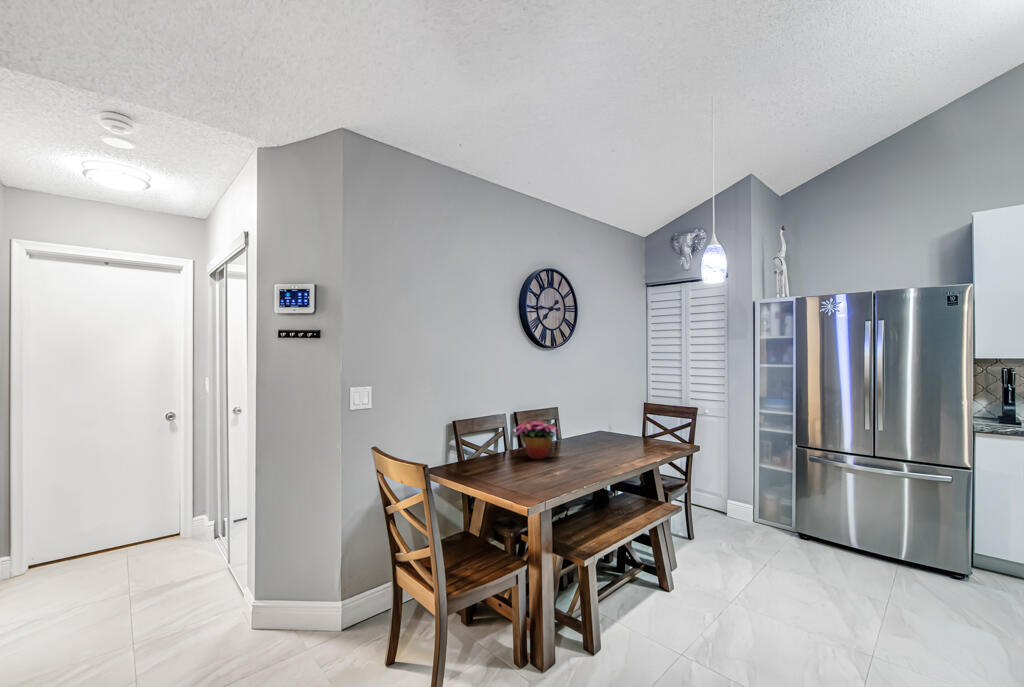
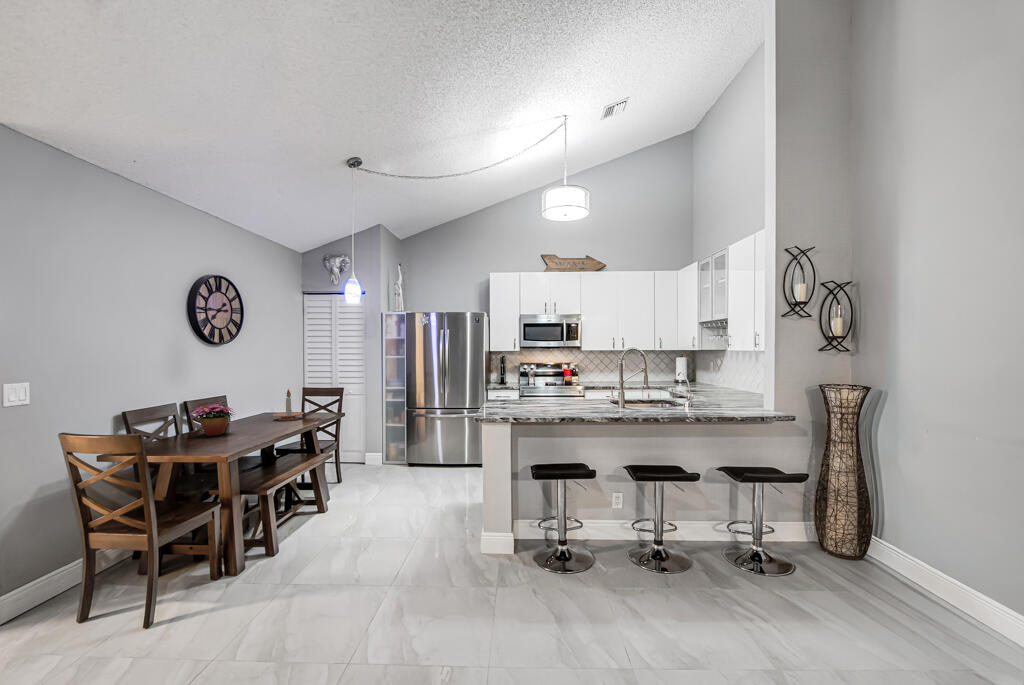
candle holder: none [607,405,644,447] -> present [273,389,303,421]

